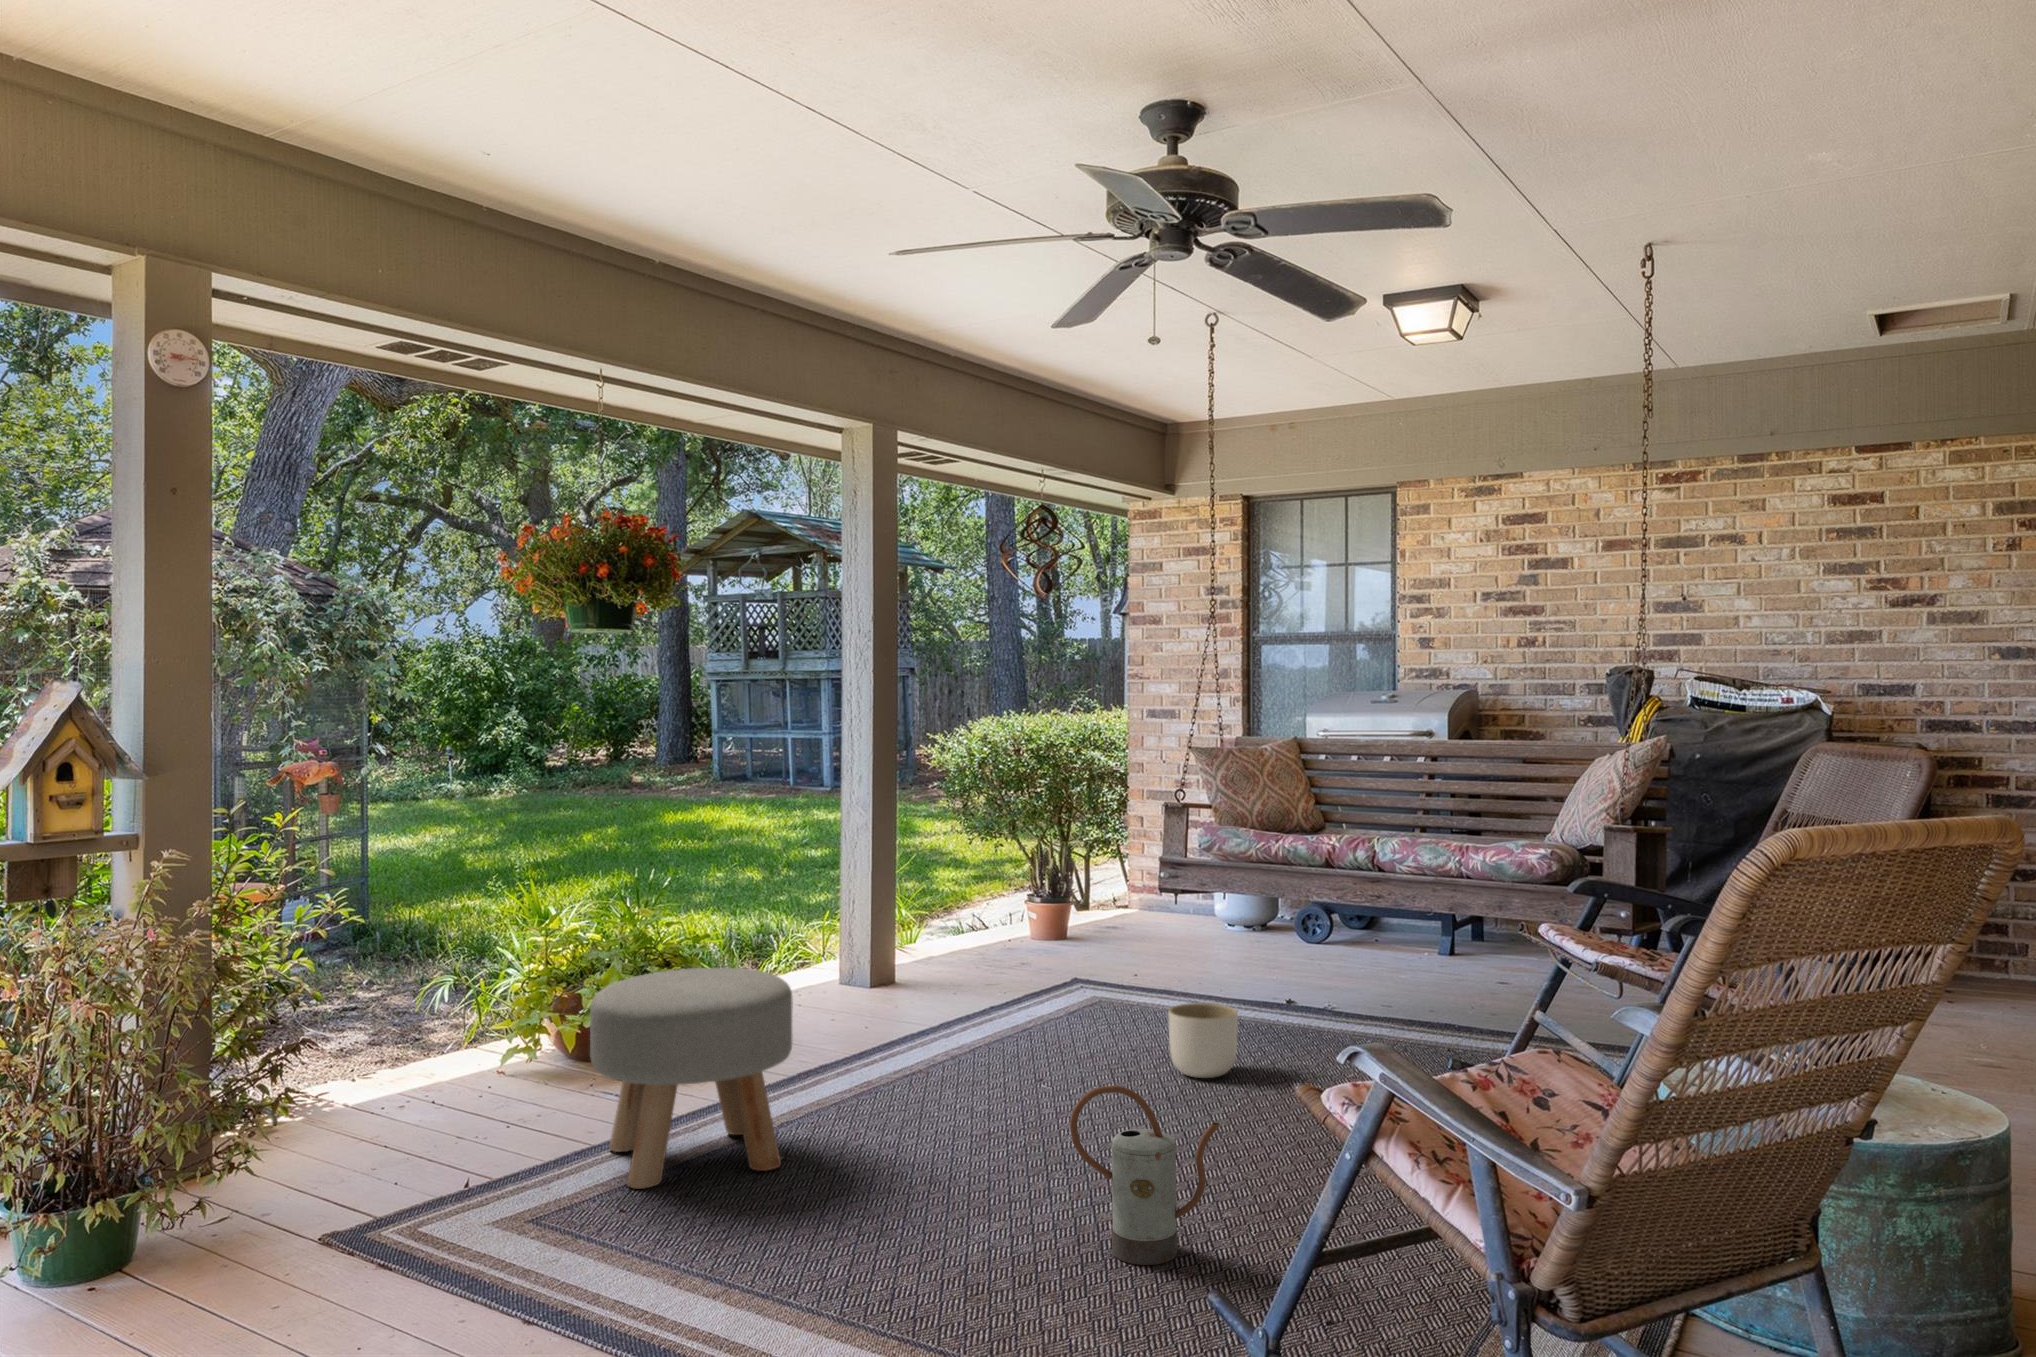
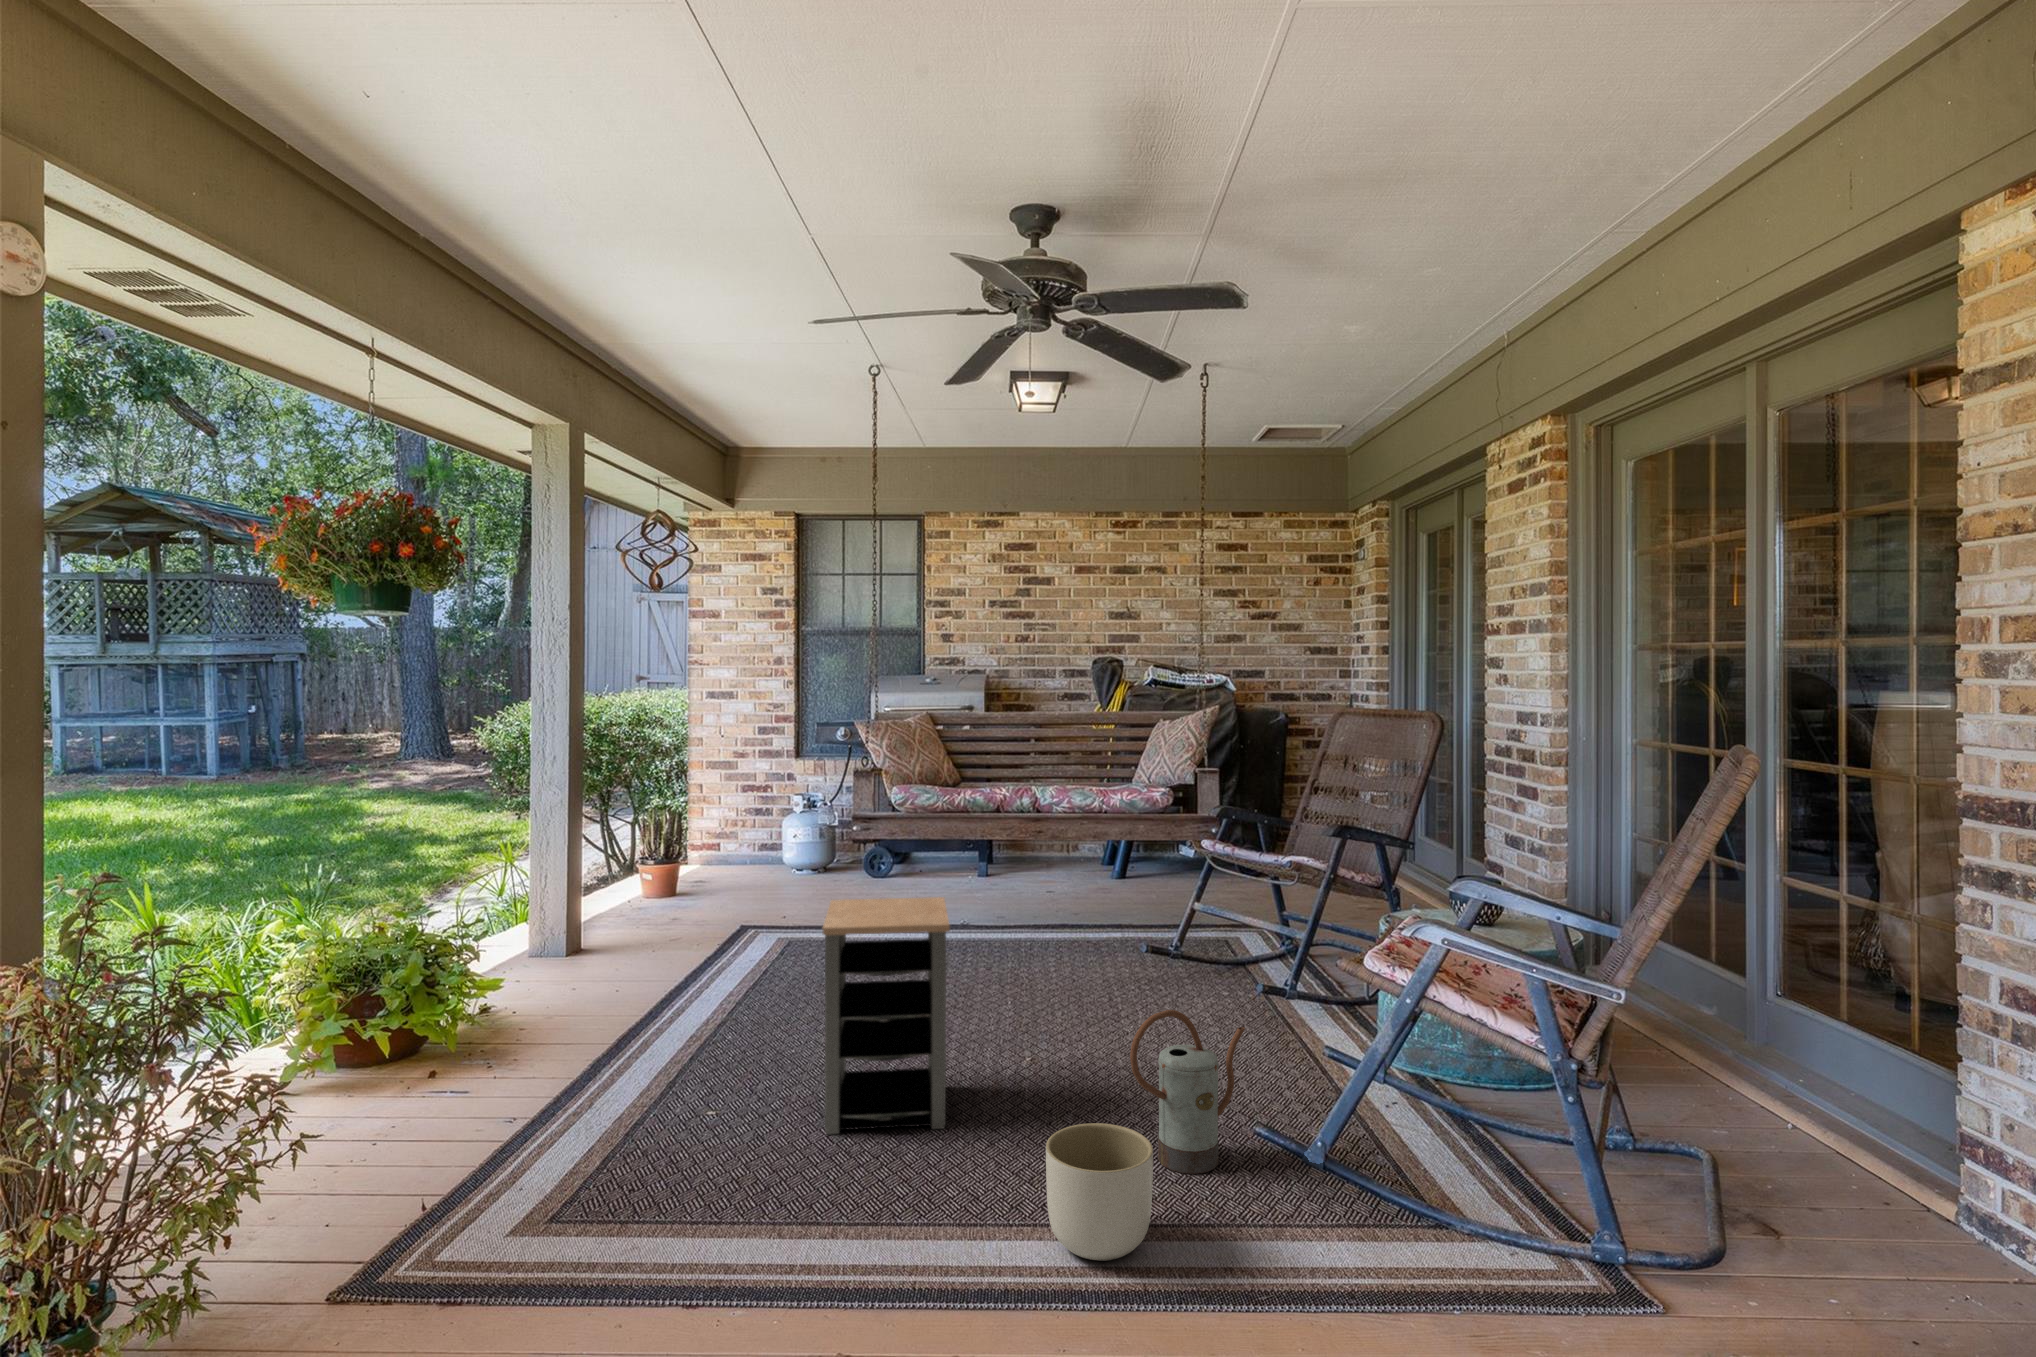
side table: none [869,941,1033,1179] -> present [822,897,950,1134]
ottoman: present [590,968,793,1189] -> none [496,955,742,1242]
planter: present [1168,1003,1238,1078] -> present [1046,1123,1153,1261]

